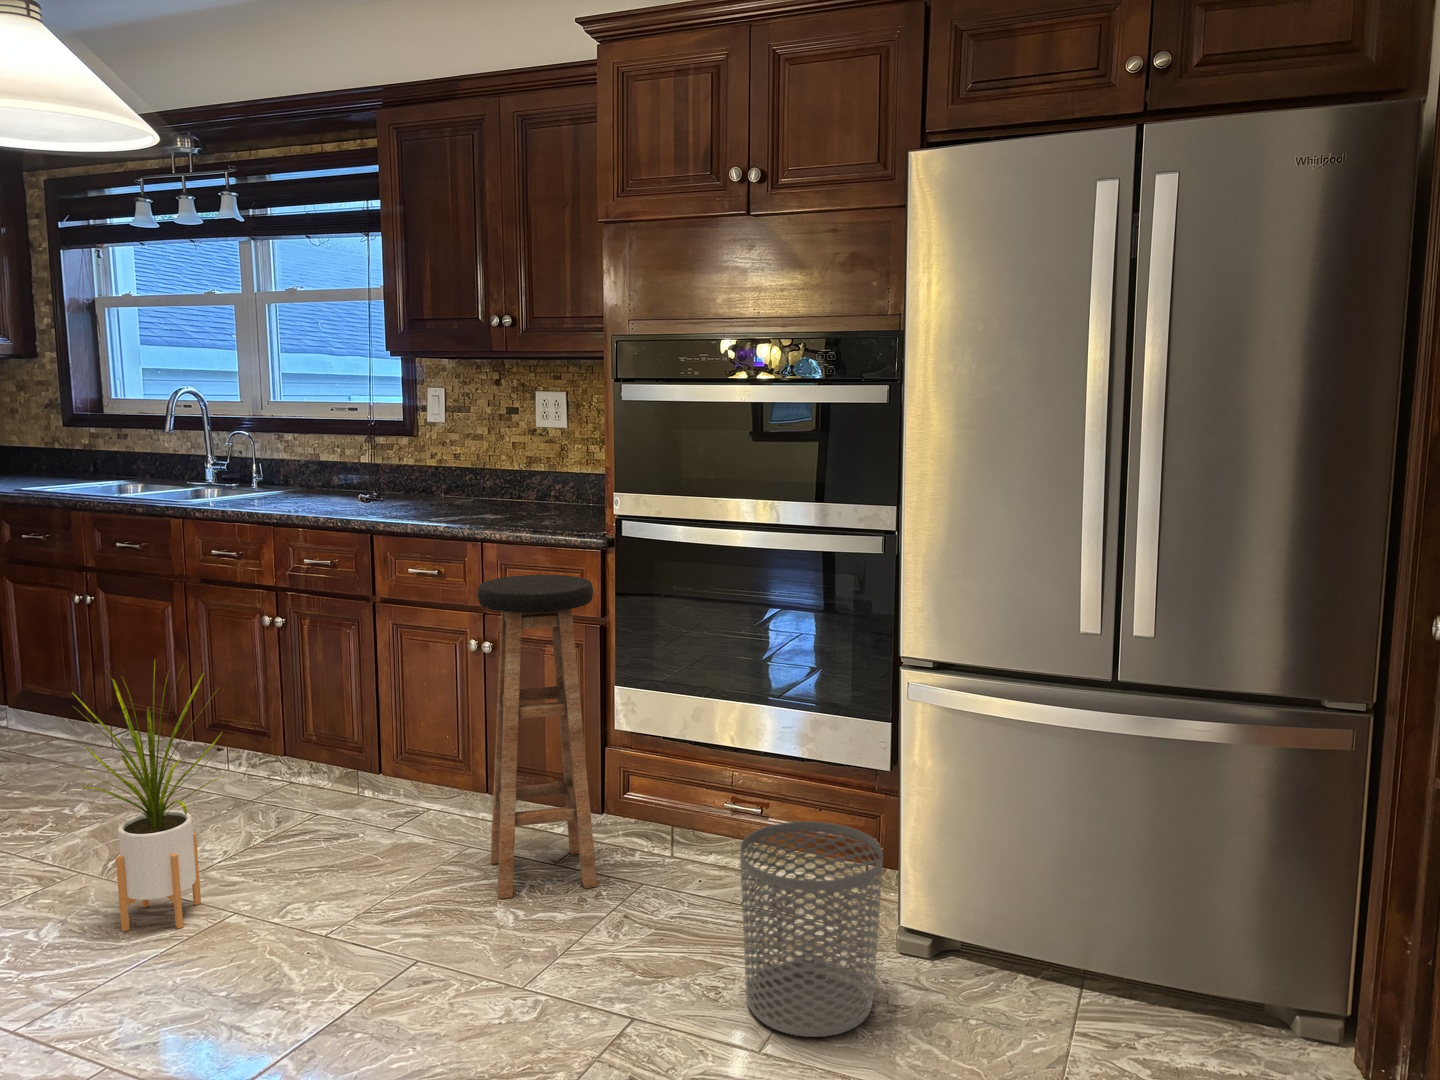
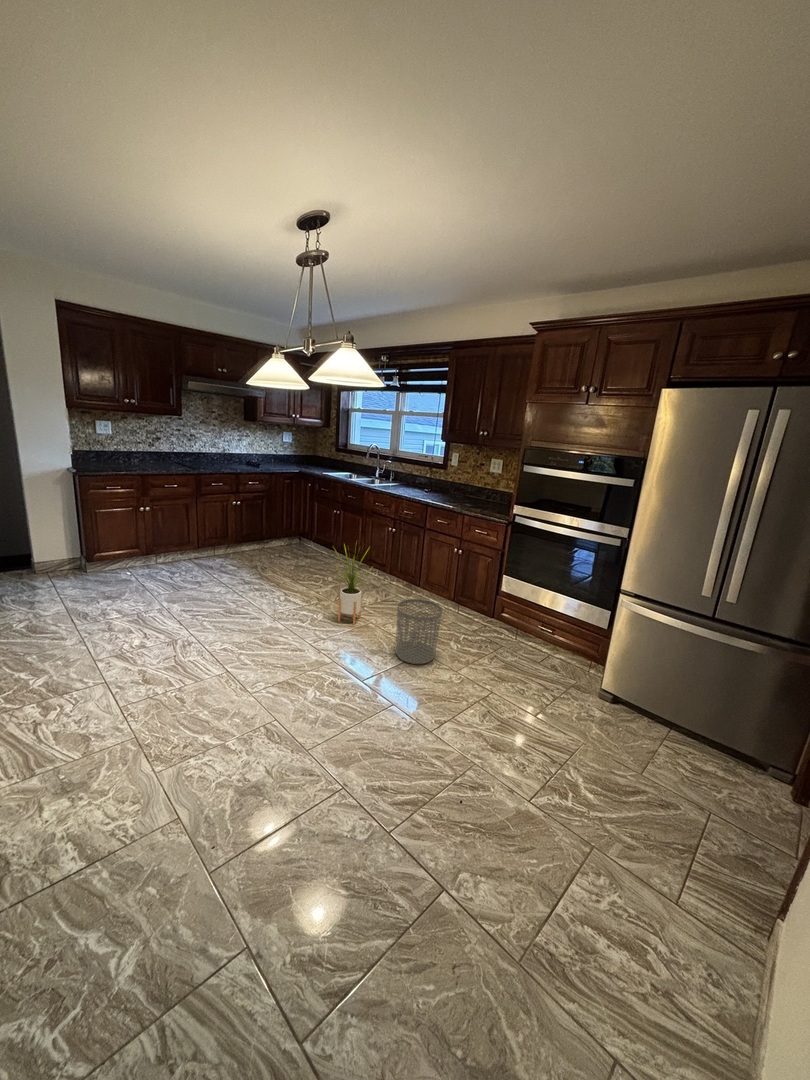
bar stool: present [478,575,597,899] -> none [452,530,502,643]
waste bin: present [740,821,883,1037] -> present [396,599,442,664]

